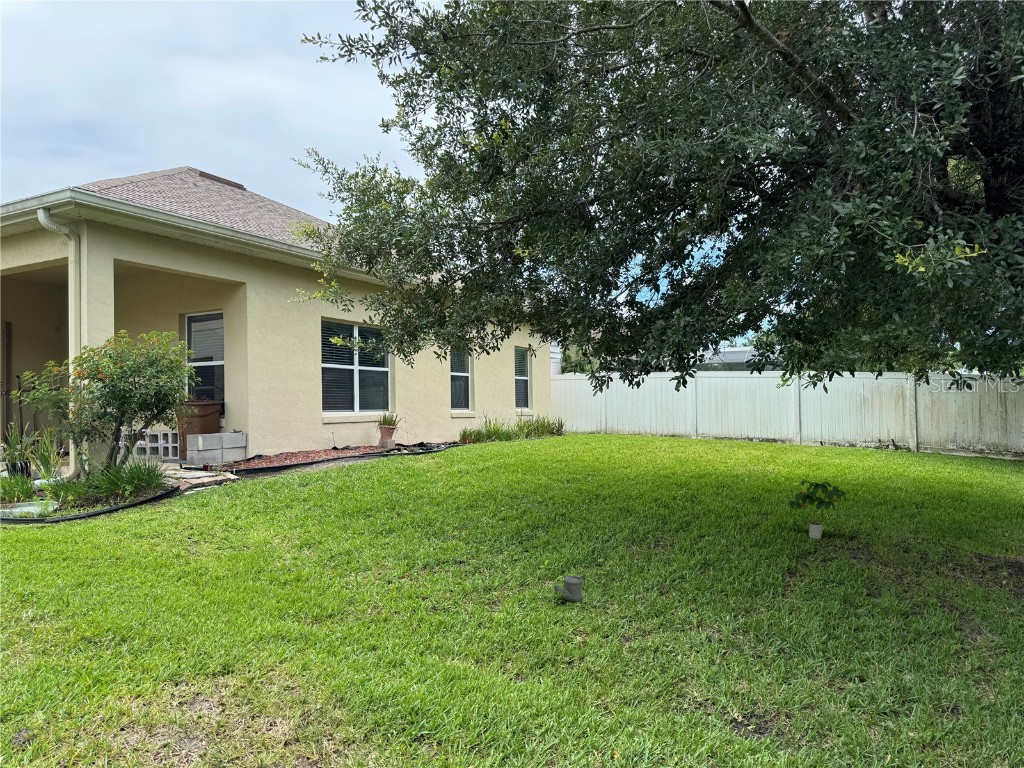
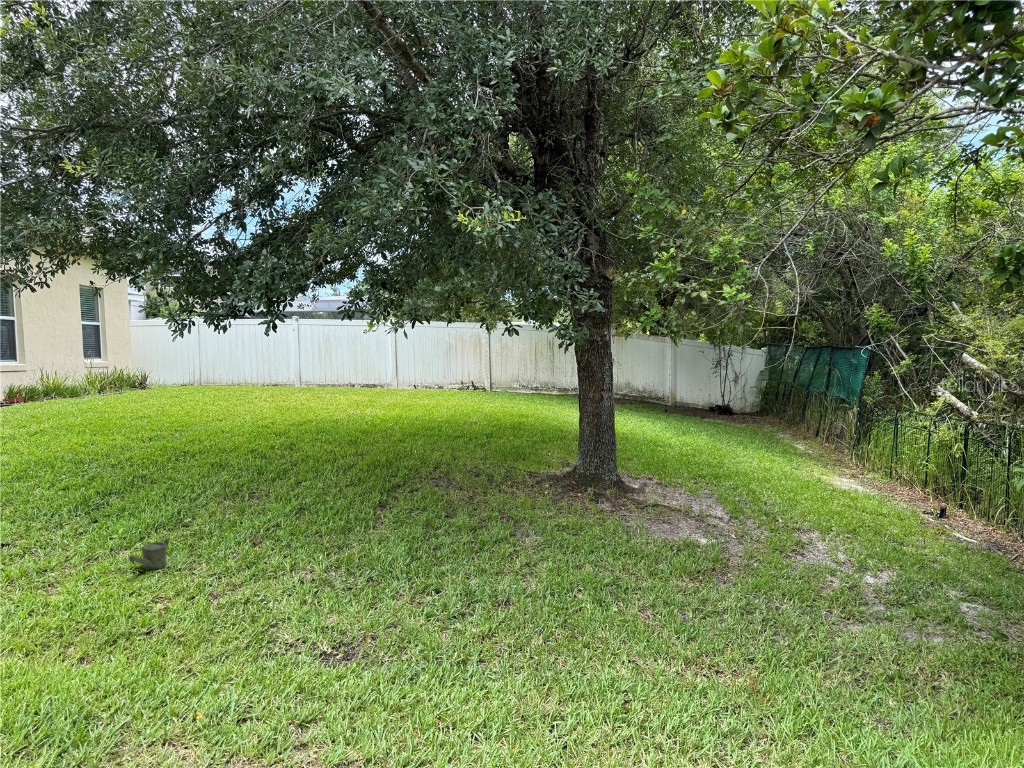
potted plant: present [788,480,846,539] -> none [385,420,434,473]

